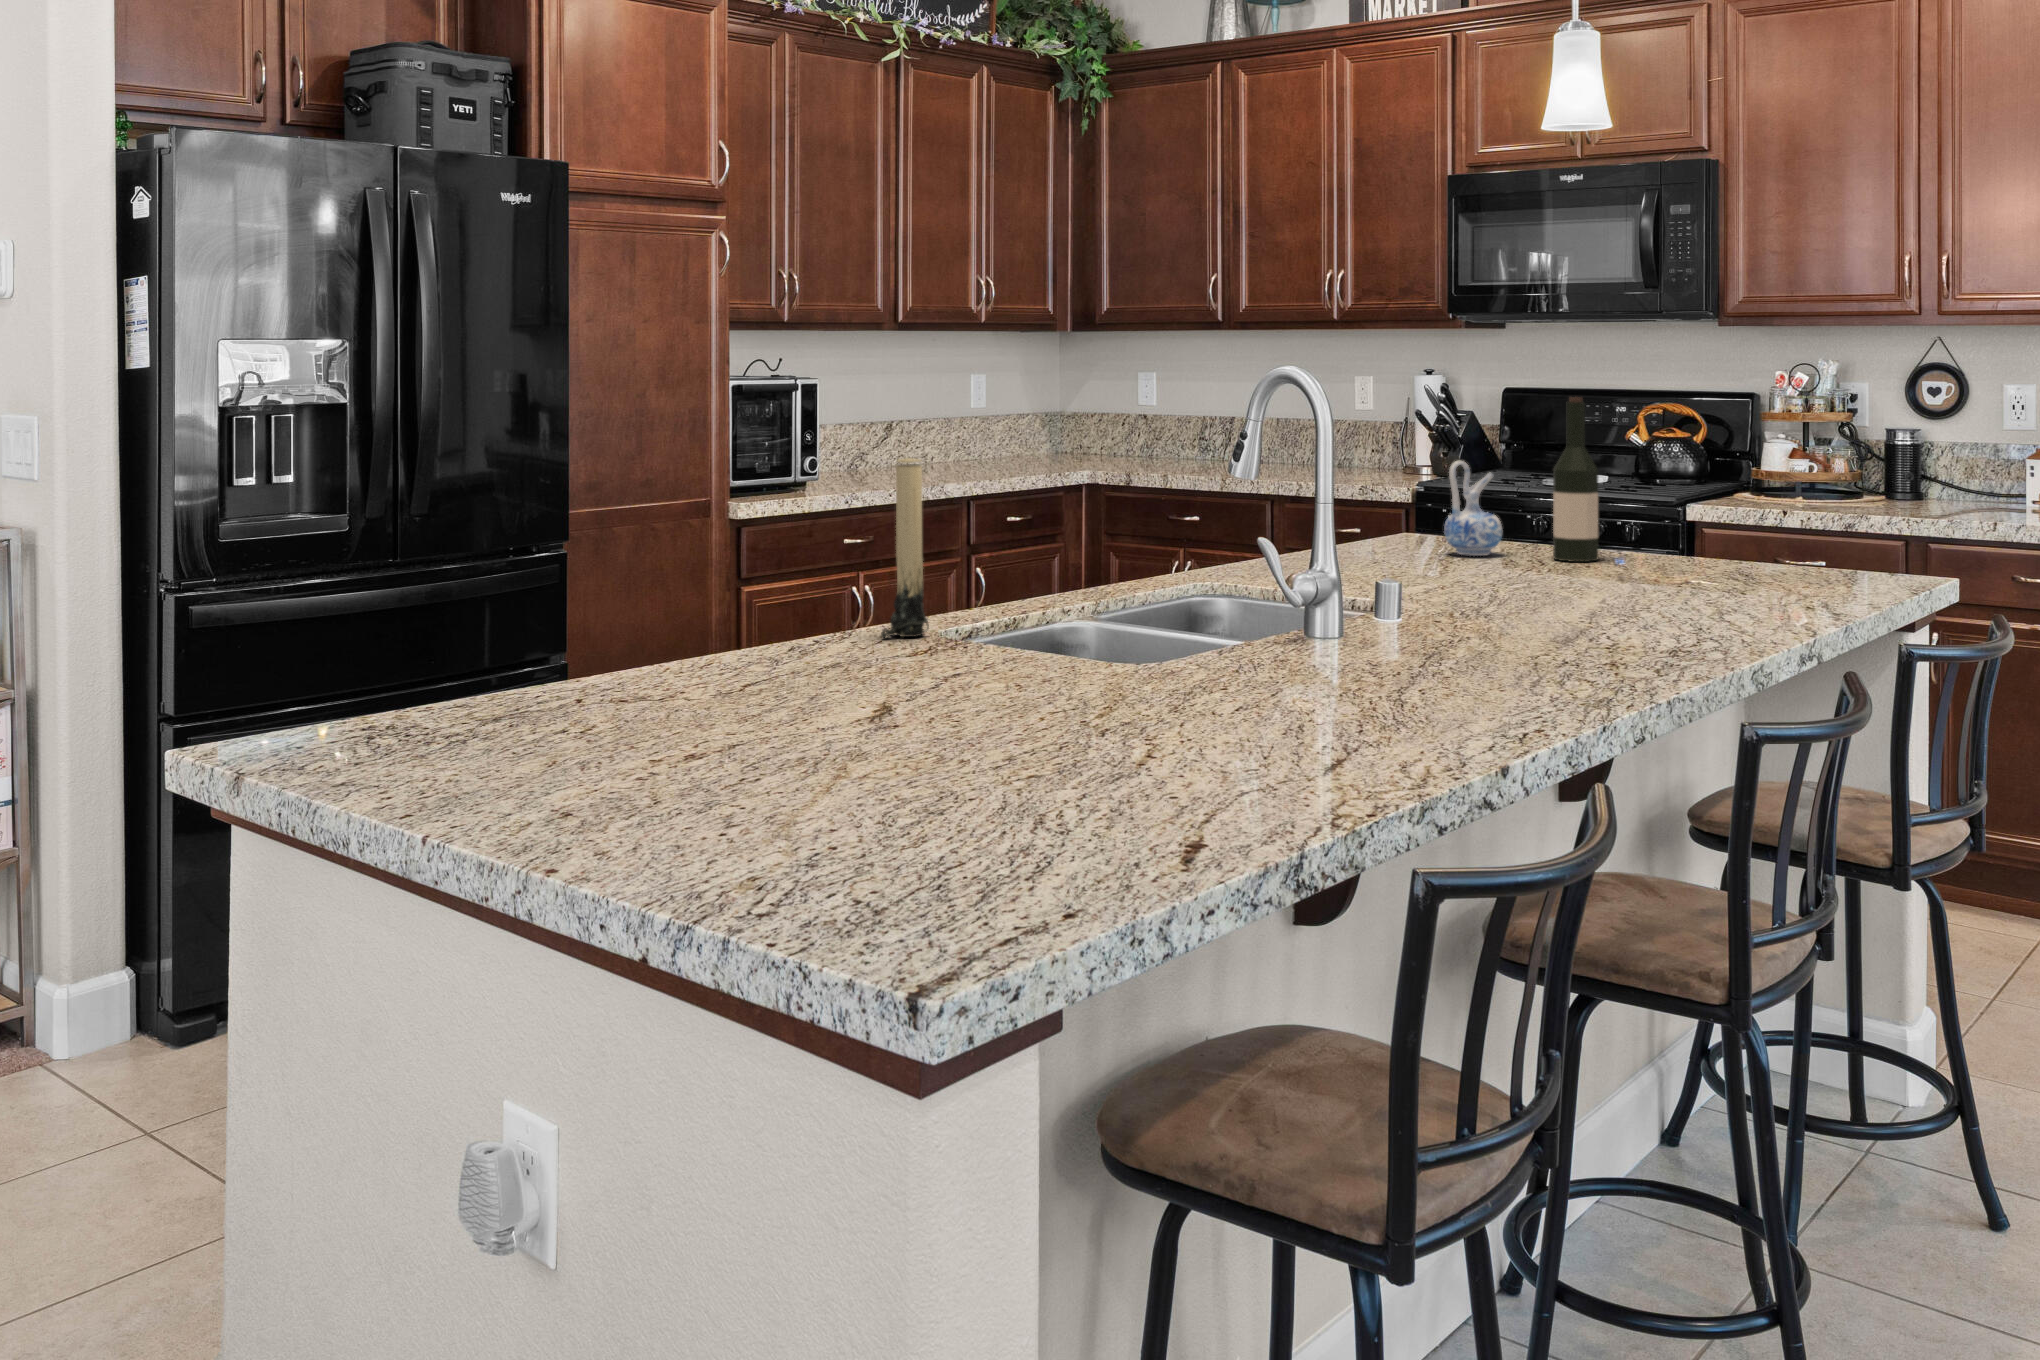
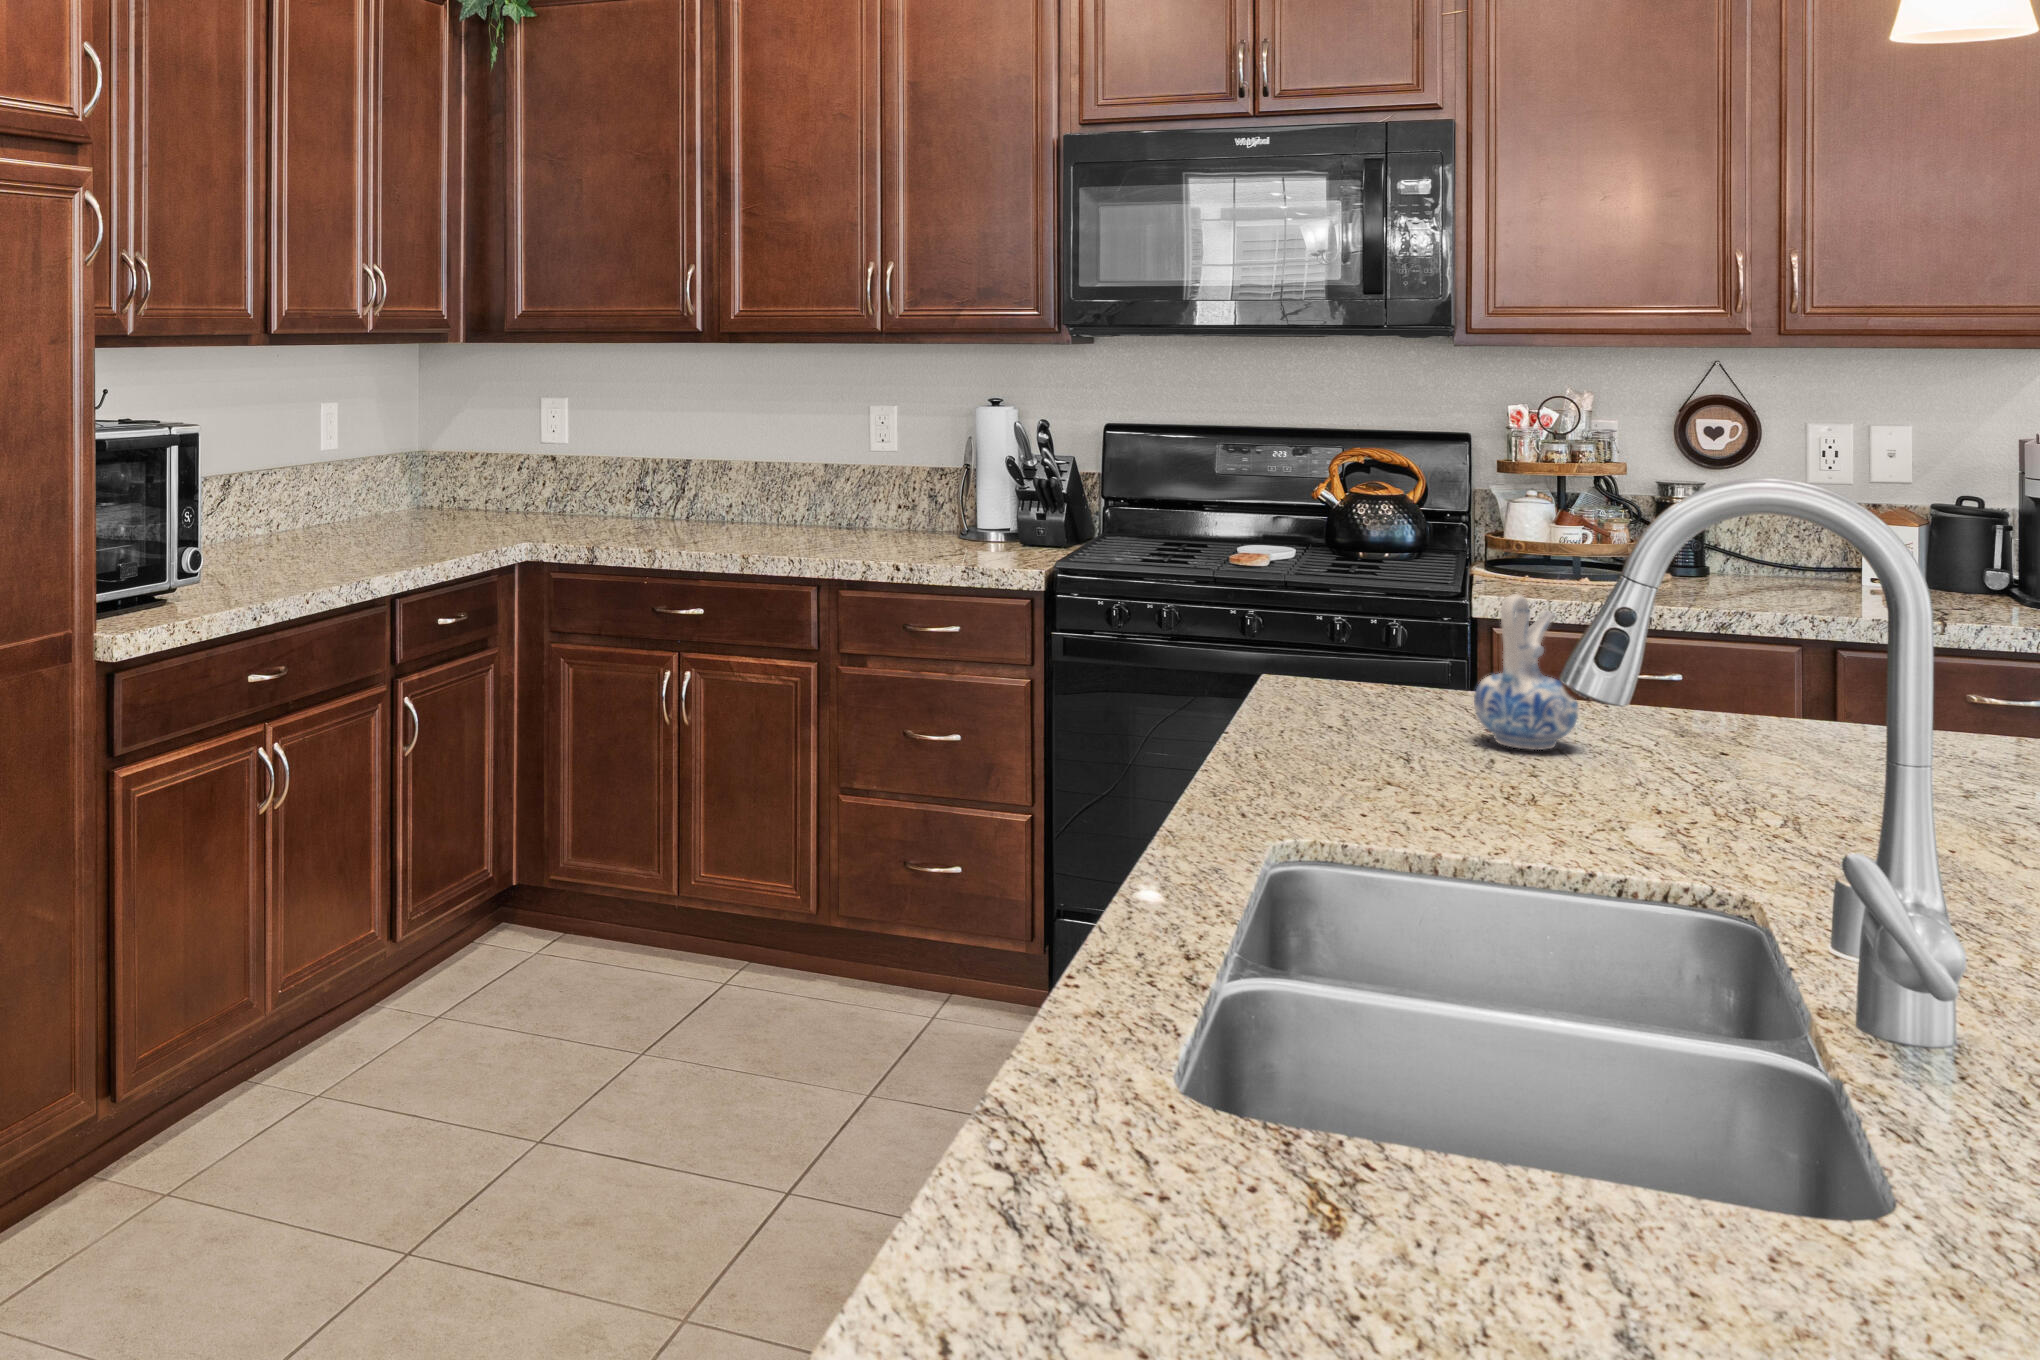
wine bottle: present [1553,397,1598,562] -> none [1668,491,1754,762]
candle: present [881,458,929,638] -> none [1123,750,1223,1205]

